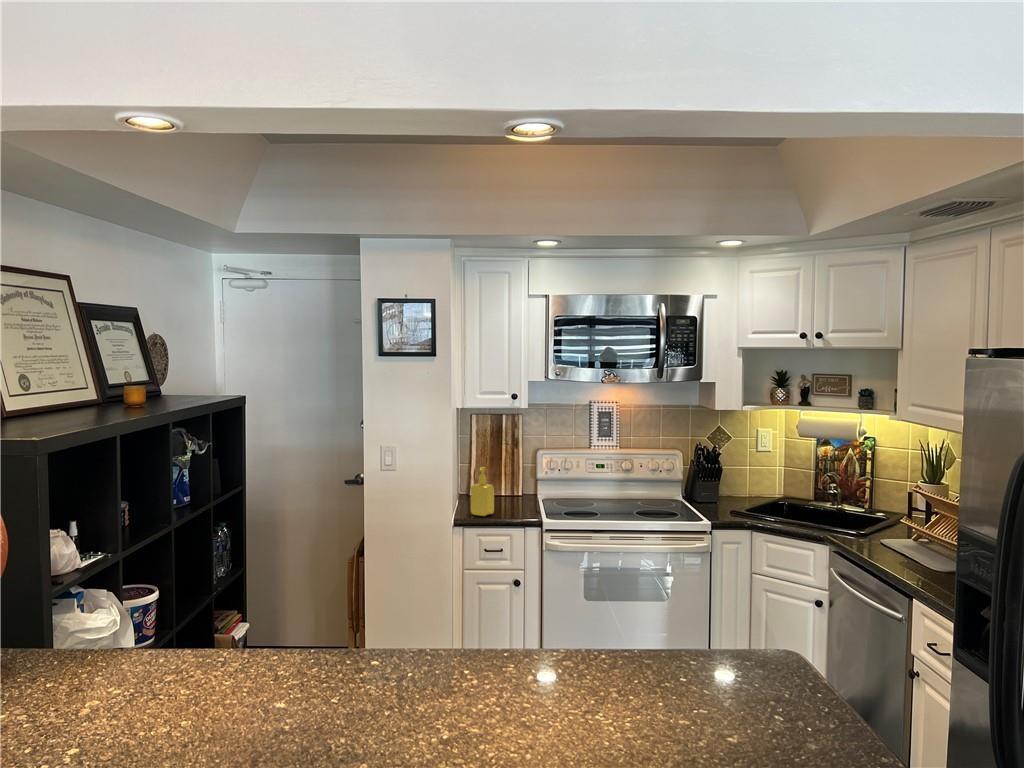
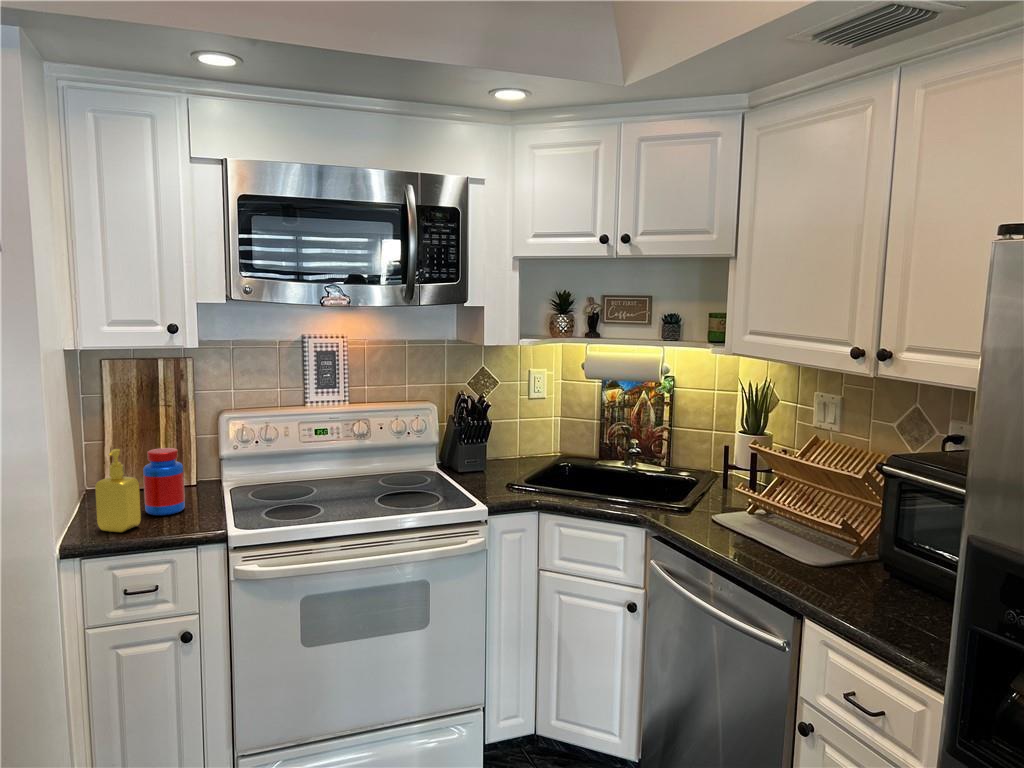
jar: none [495,470,517,510] -> present [143,448,185,515]

